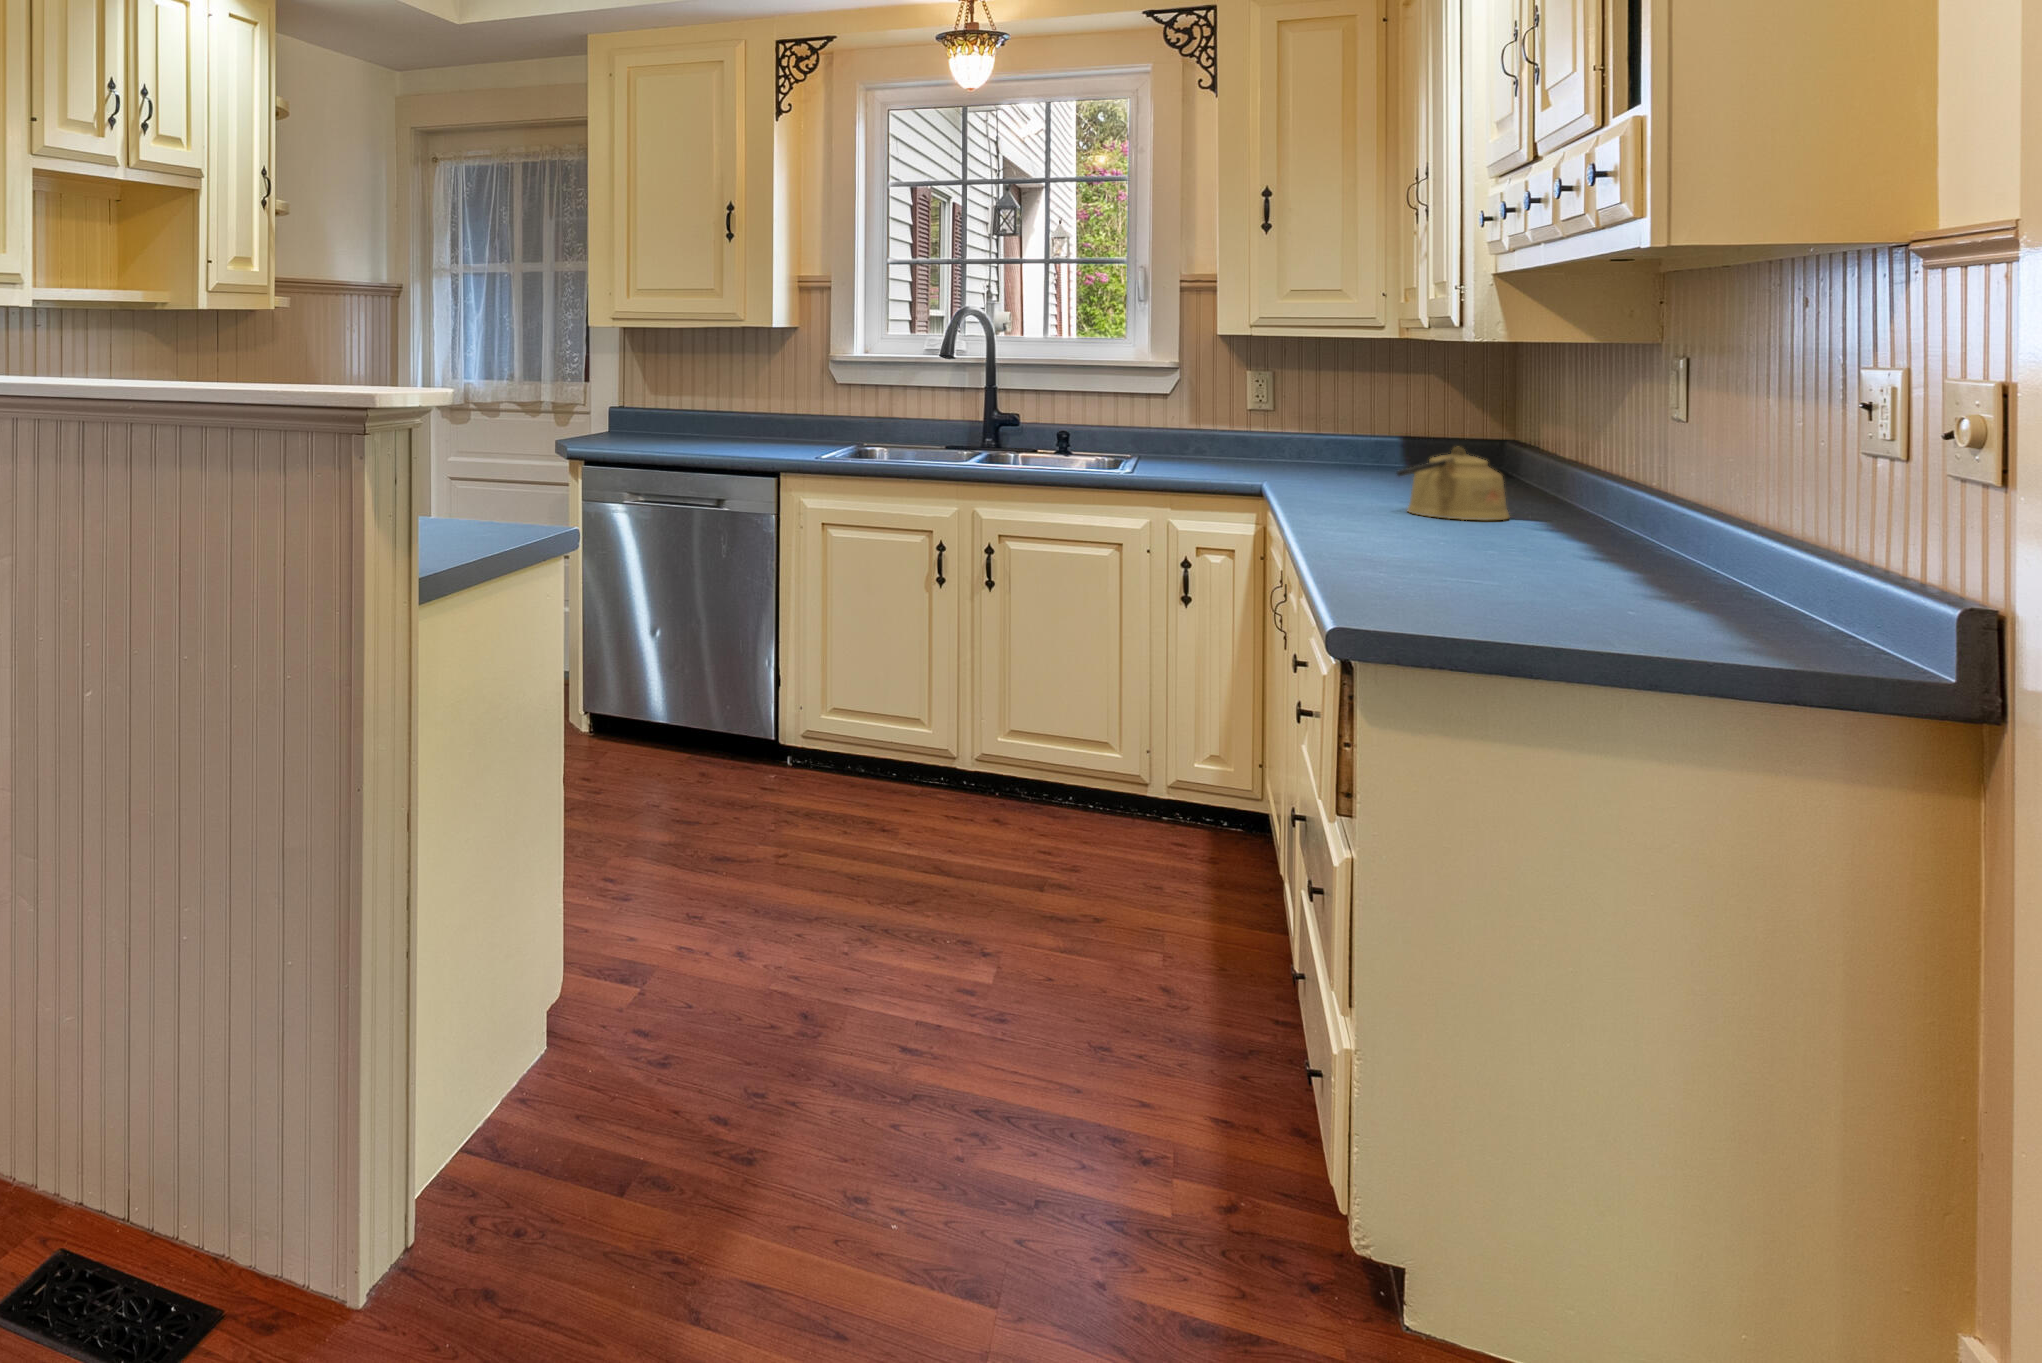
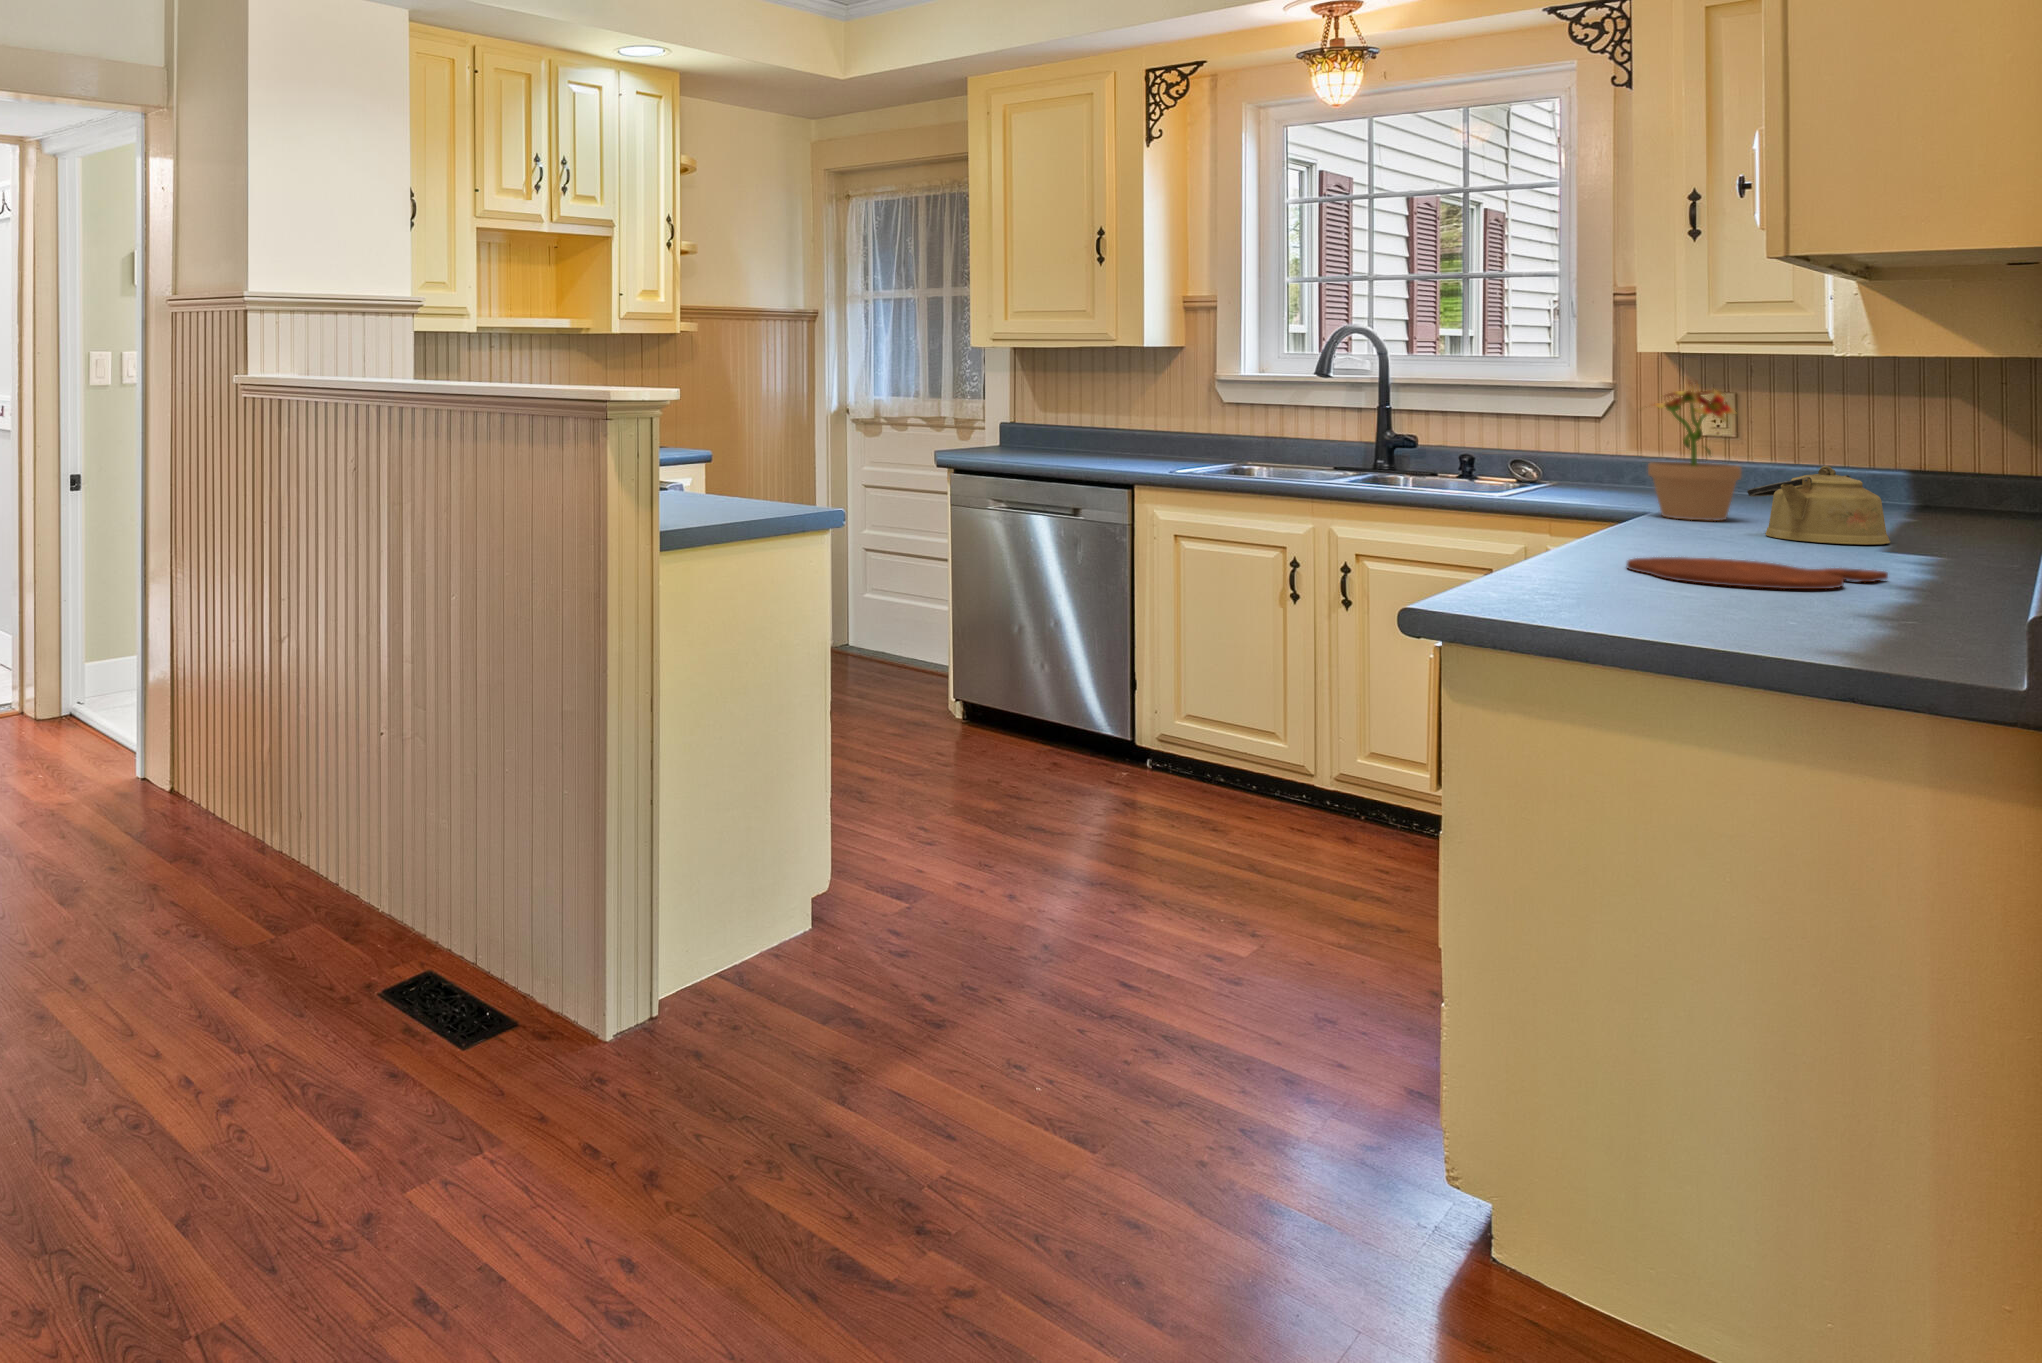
potted plant: none [1275,364,1358,497] -> present [1648,385,1741,521]
cutting board: none [1411,549,1620,585] -> present [1627,557,1888,589]

